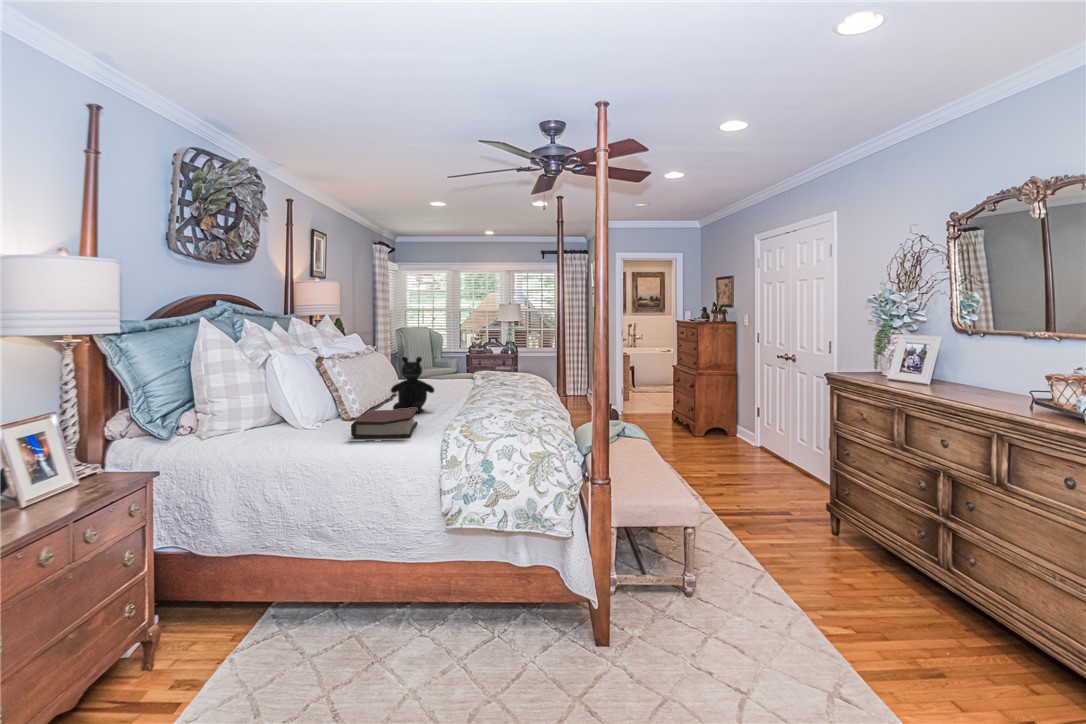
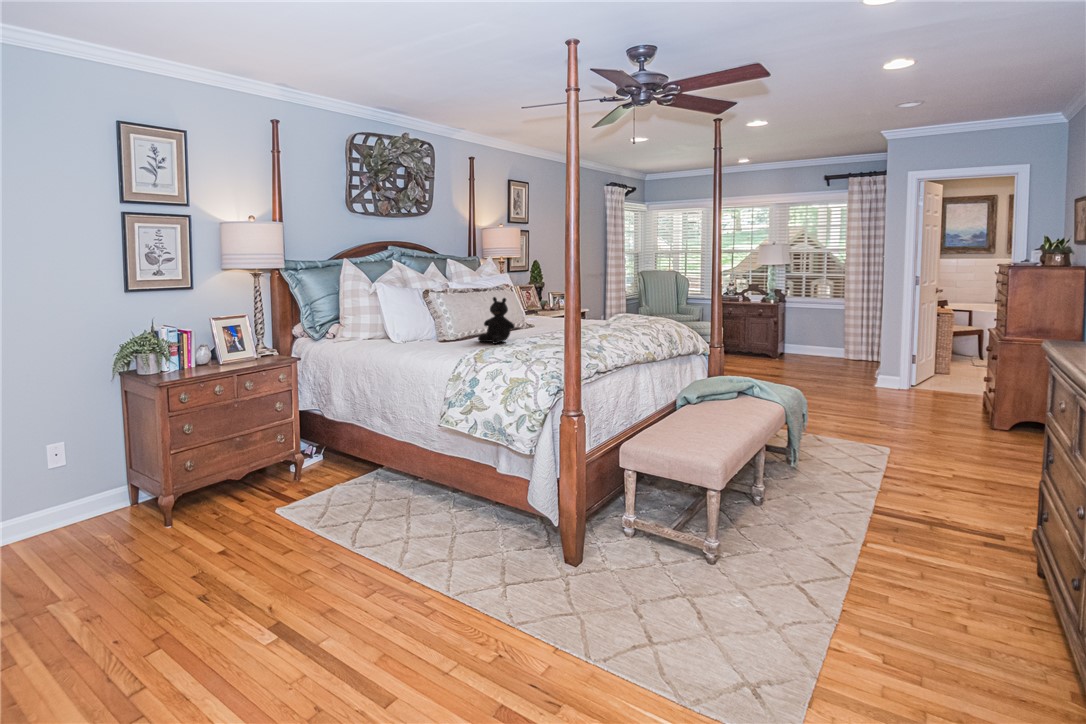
hardback book: present [351,408,418,439] -> none [410,336,473,358]

